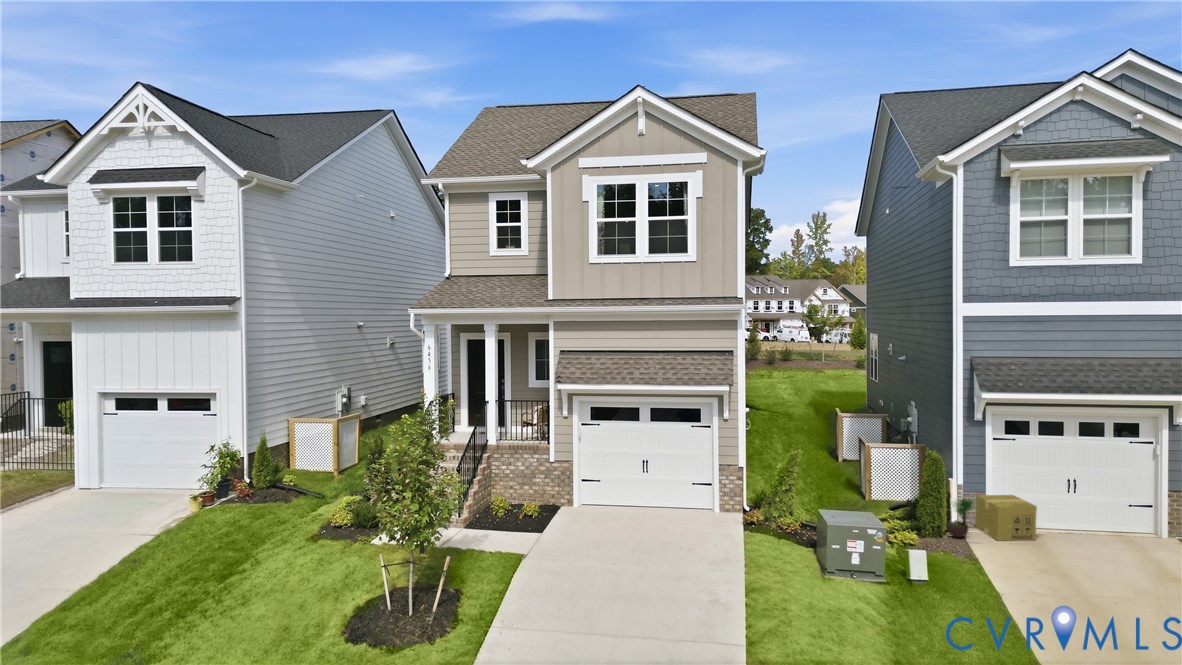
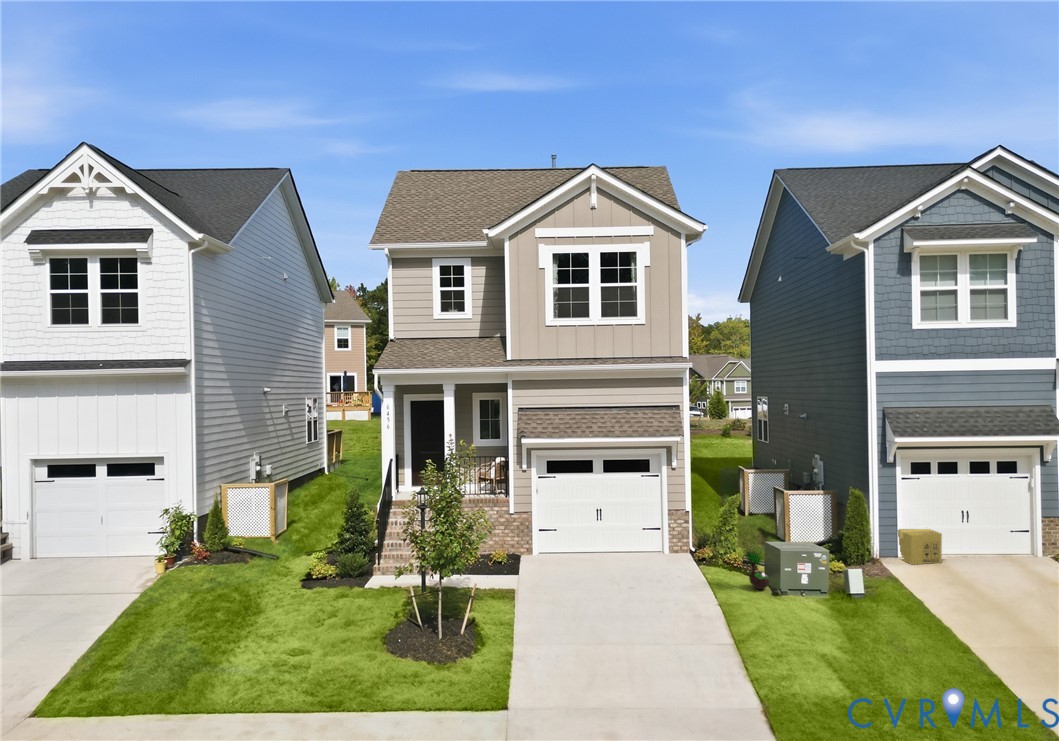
potted tree: present [946,498,973,537] -> present [743,550,769,589]

